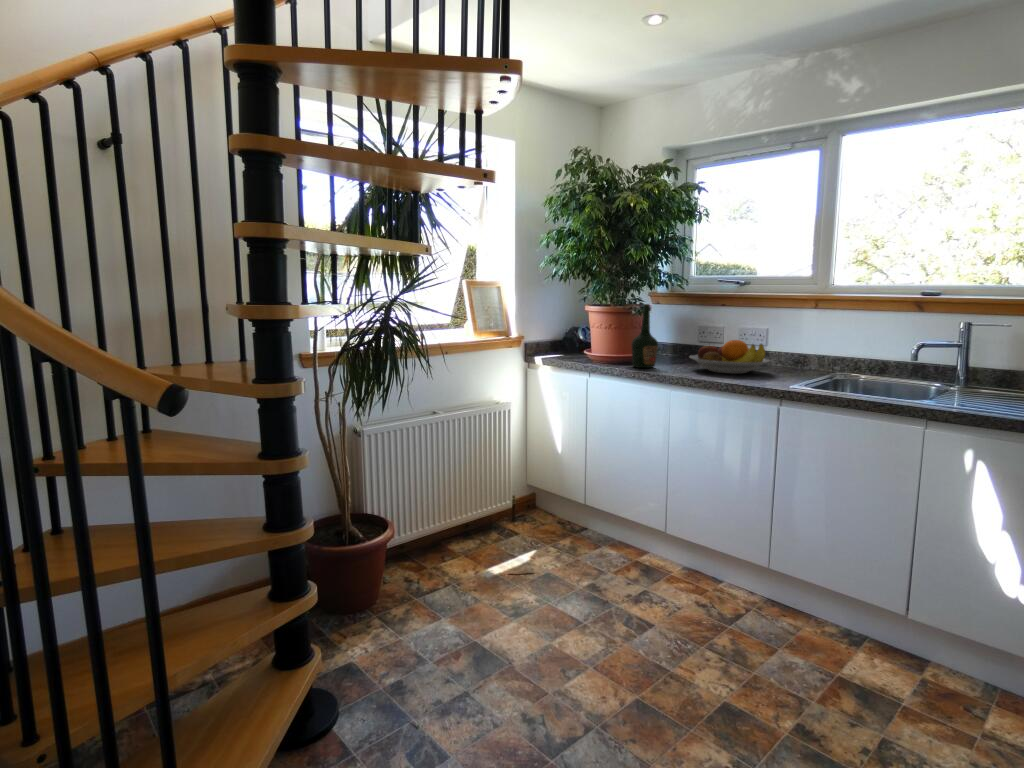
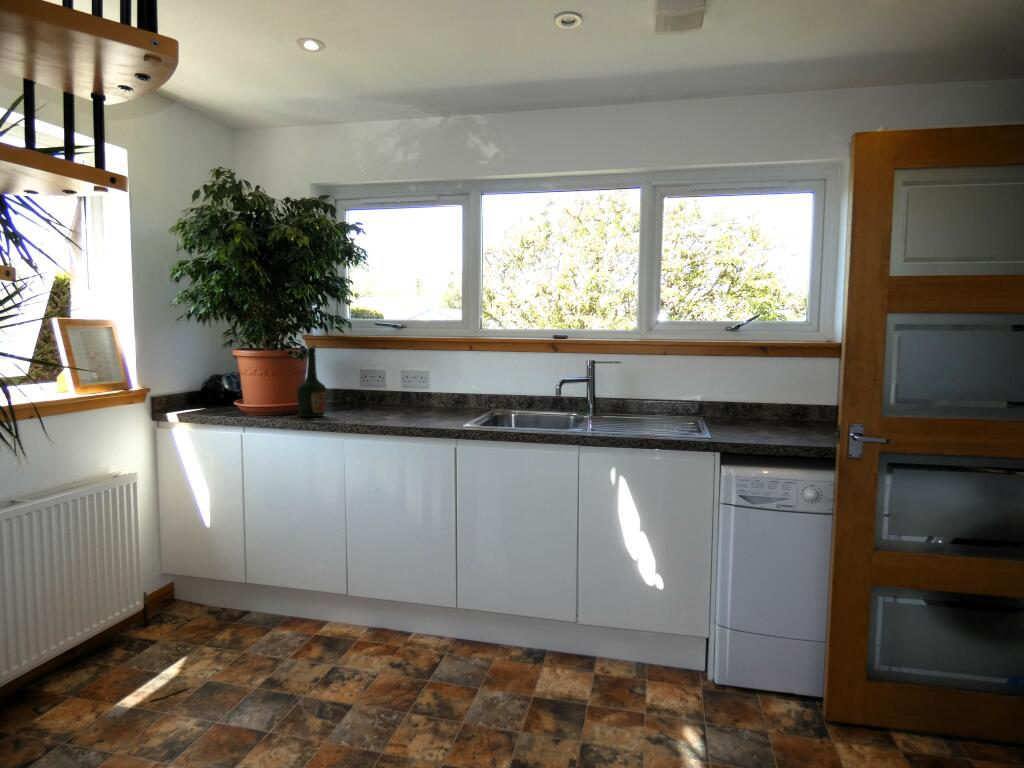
fruit bowl: present [690,340,769,374] -> none [360,382,439,417]

